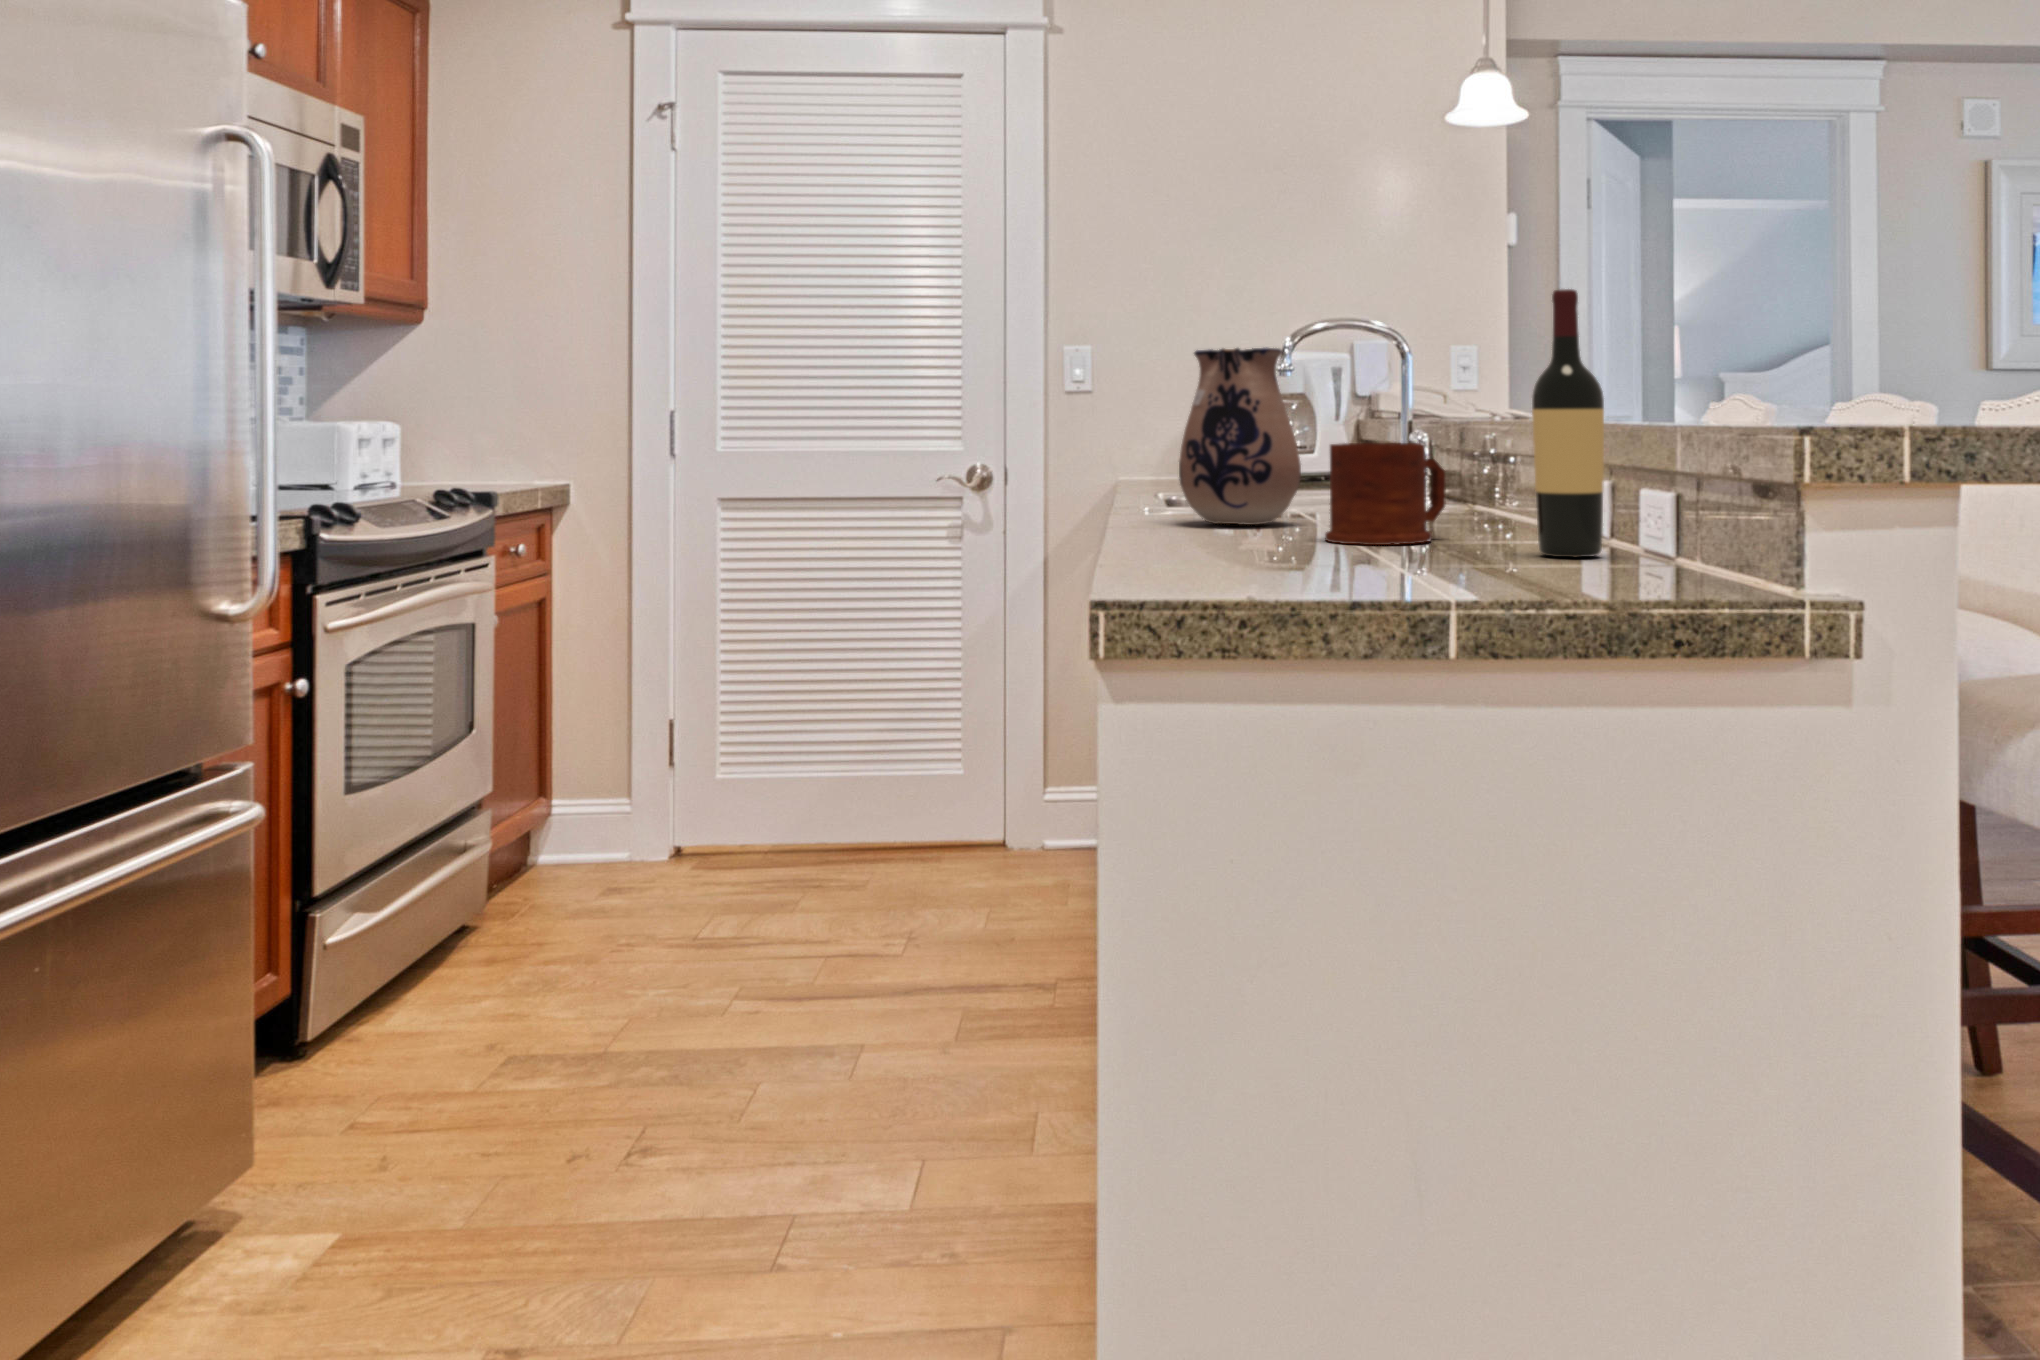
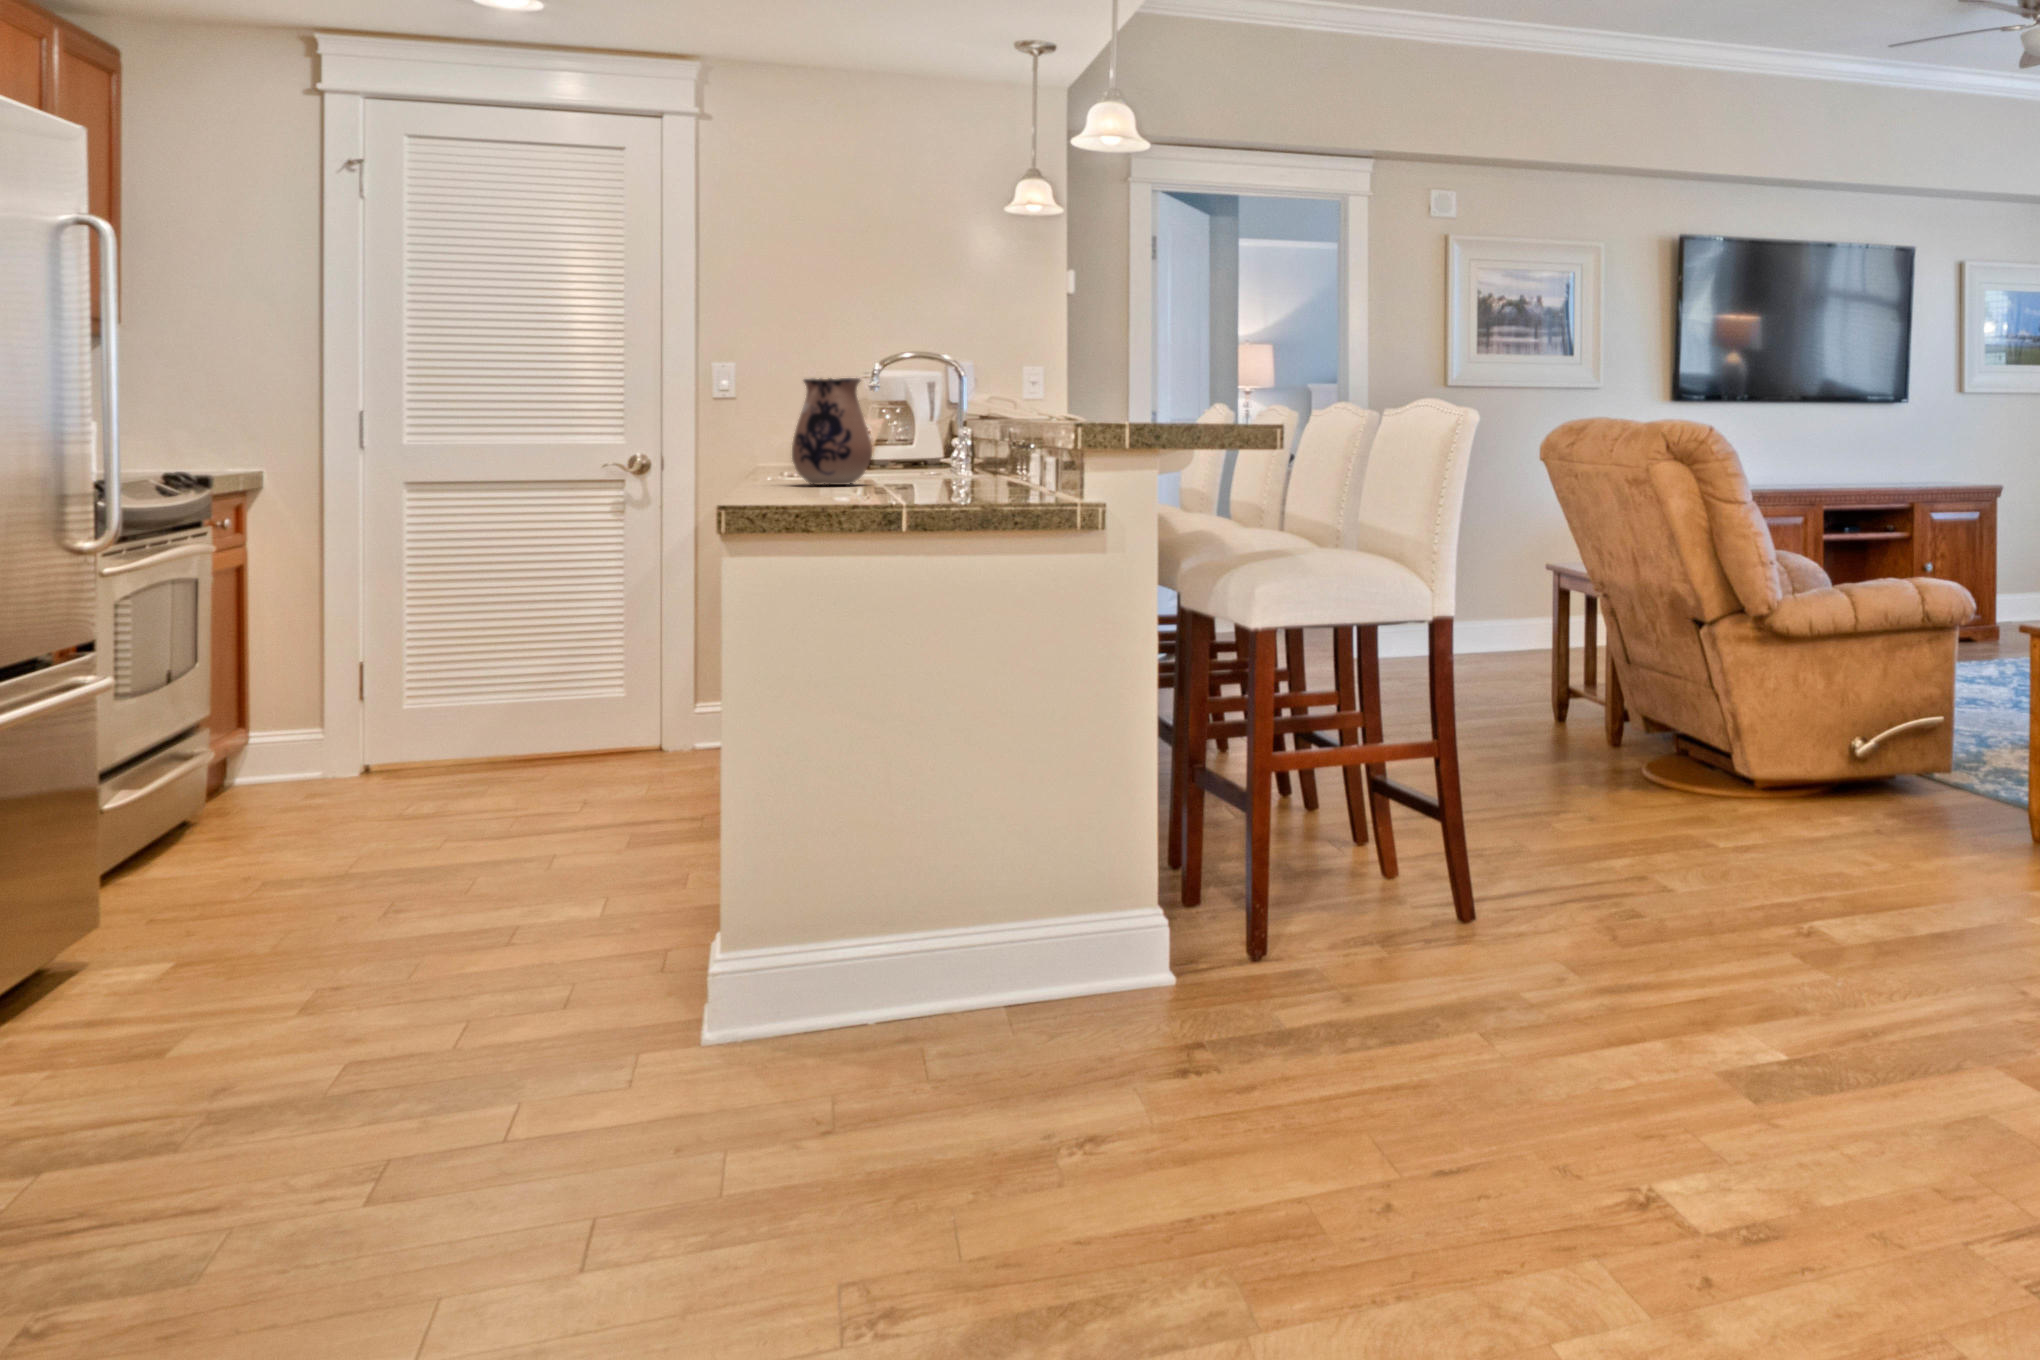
wine bottle: present [1532,289,1604,557] -> none [987,354,1026,494]
mug: present [1325,443,1446,545] -> none [877,435,951,492]

